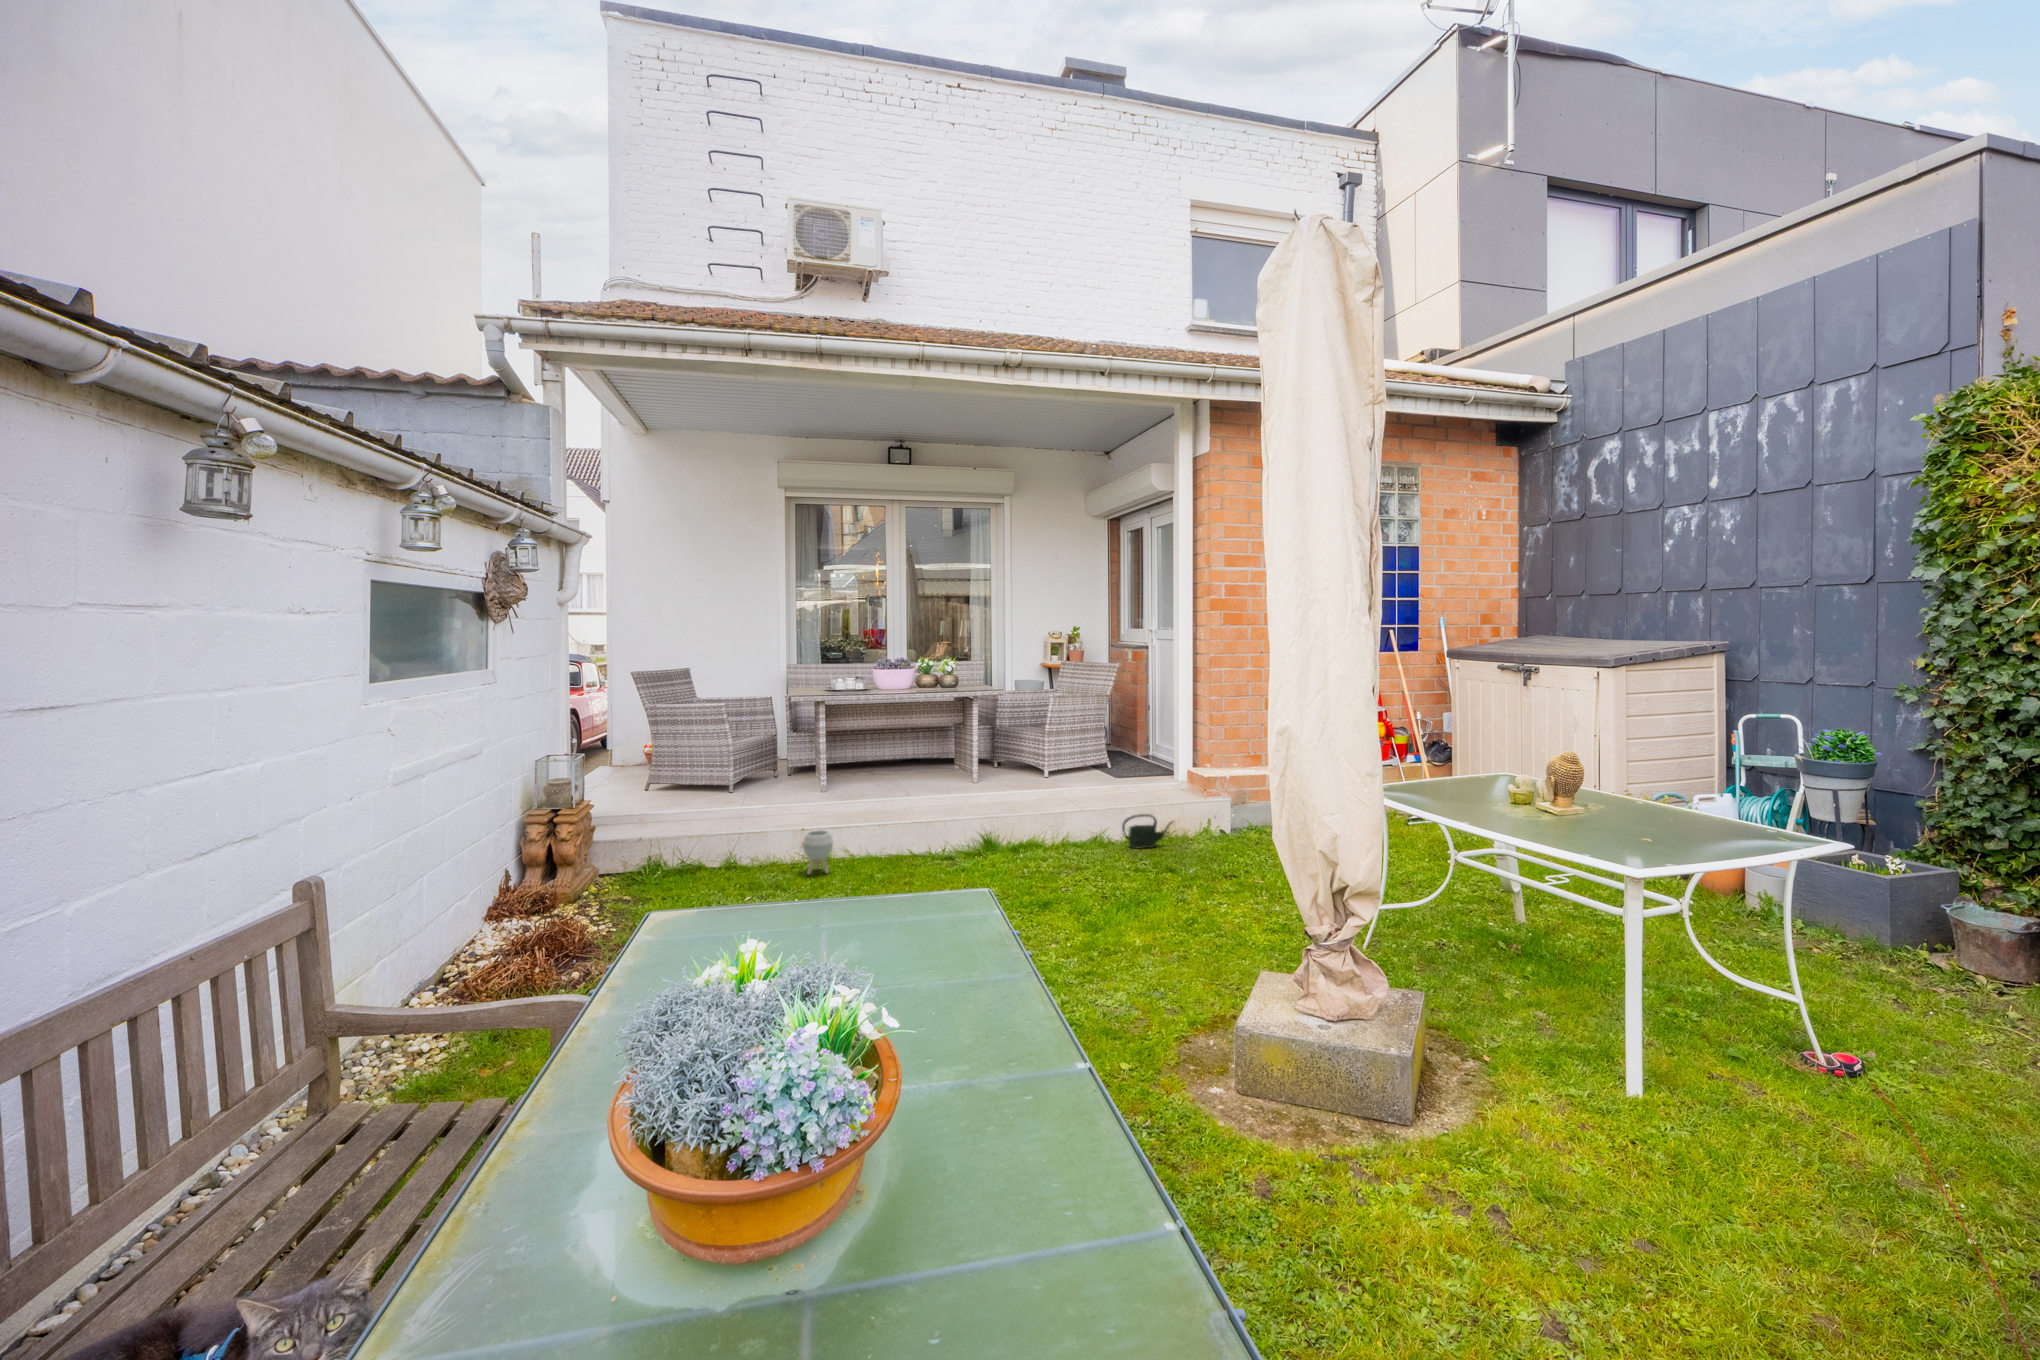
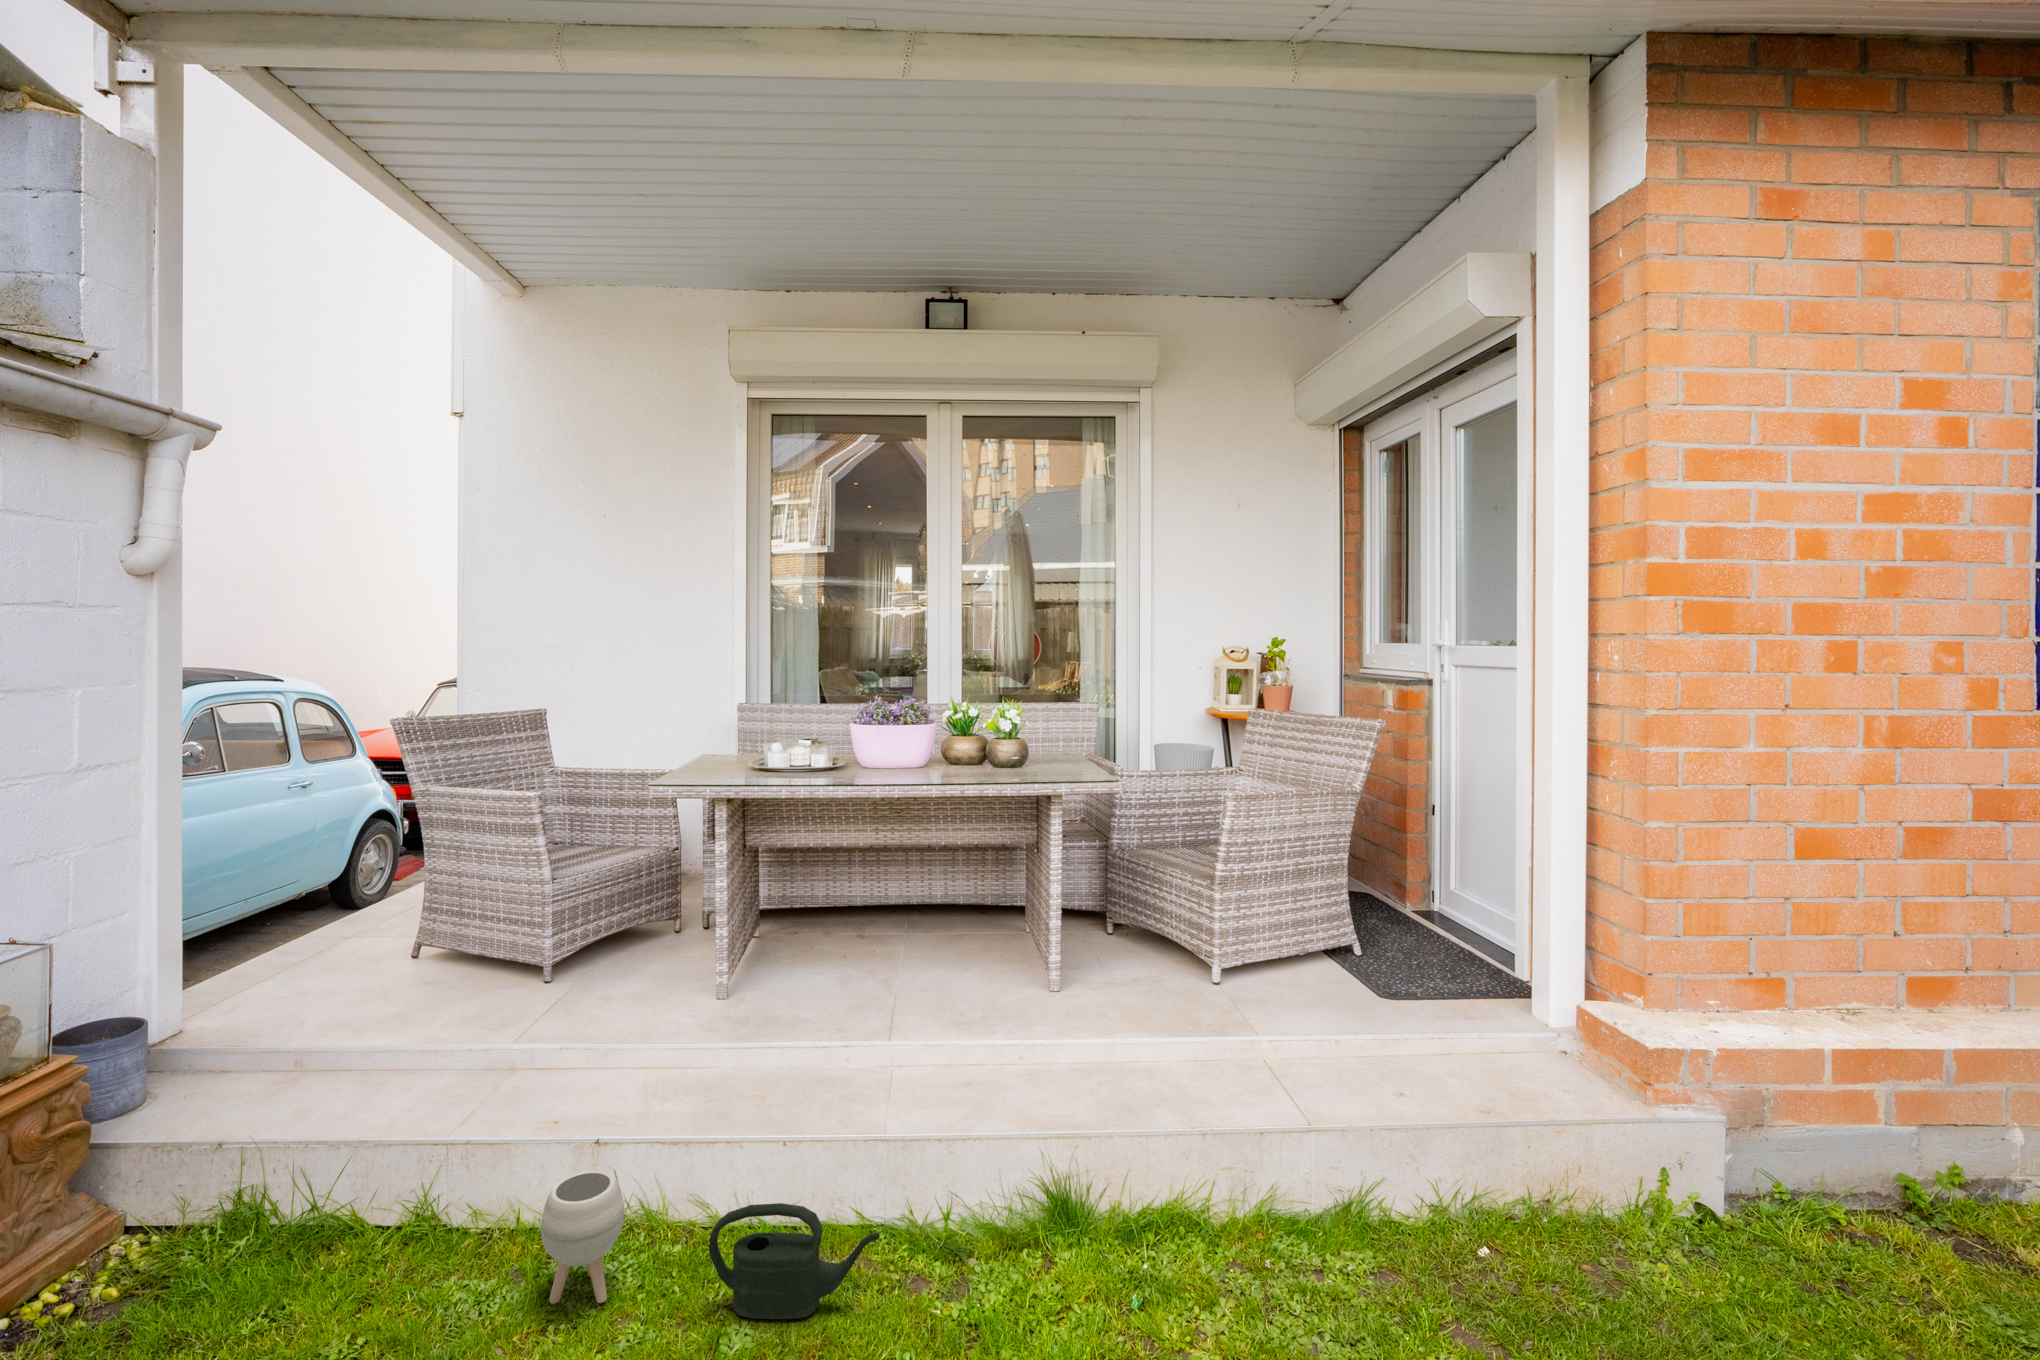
watering can: present [1122,814,1173,849] -> present [709,1203,879,1319]

